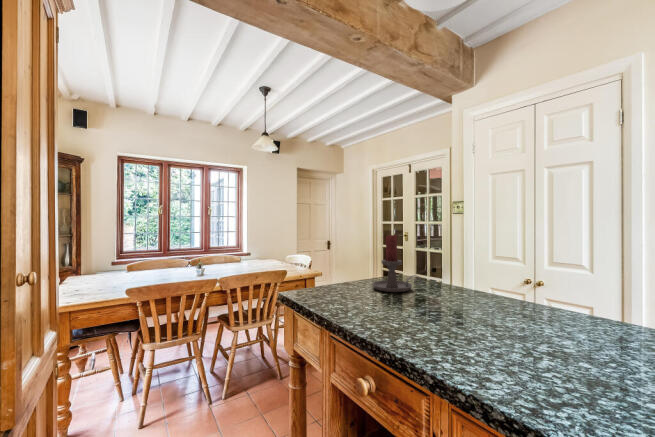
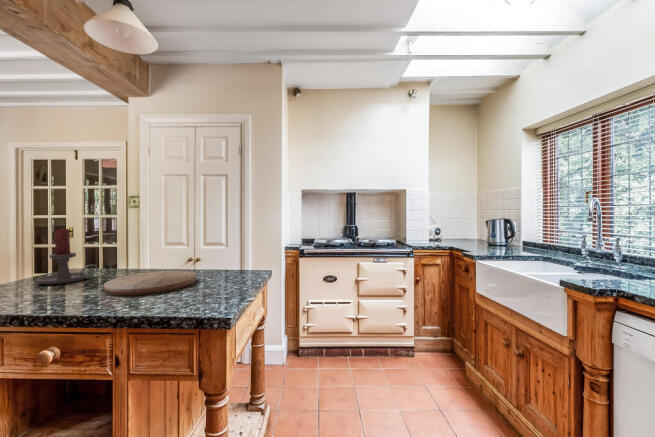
cutting board: none [424,298,557,346] -> present [104,271,196,296]

